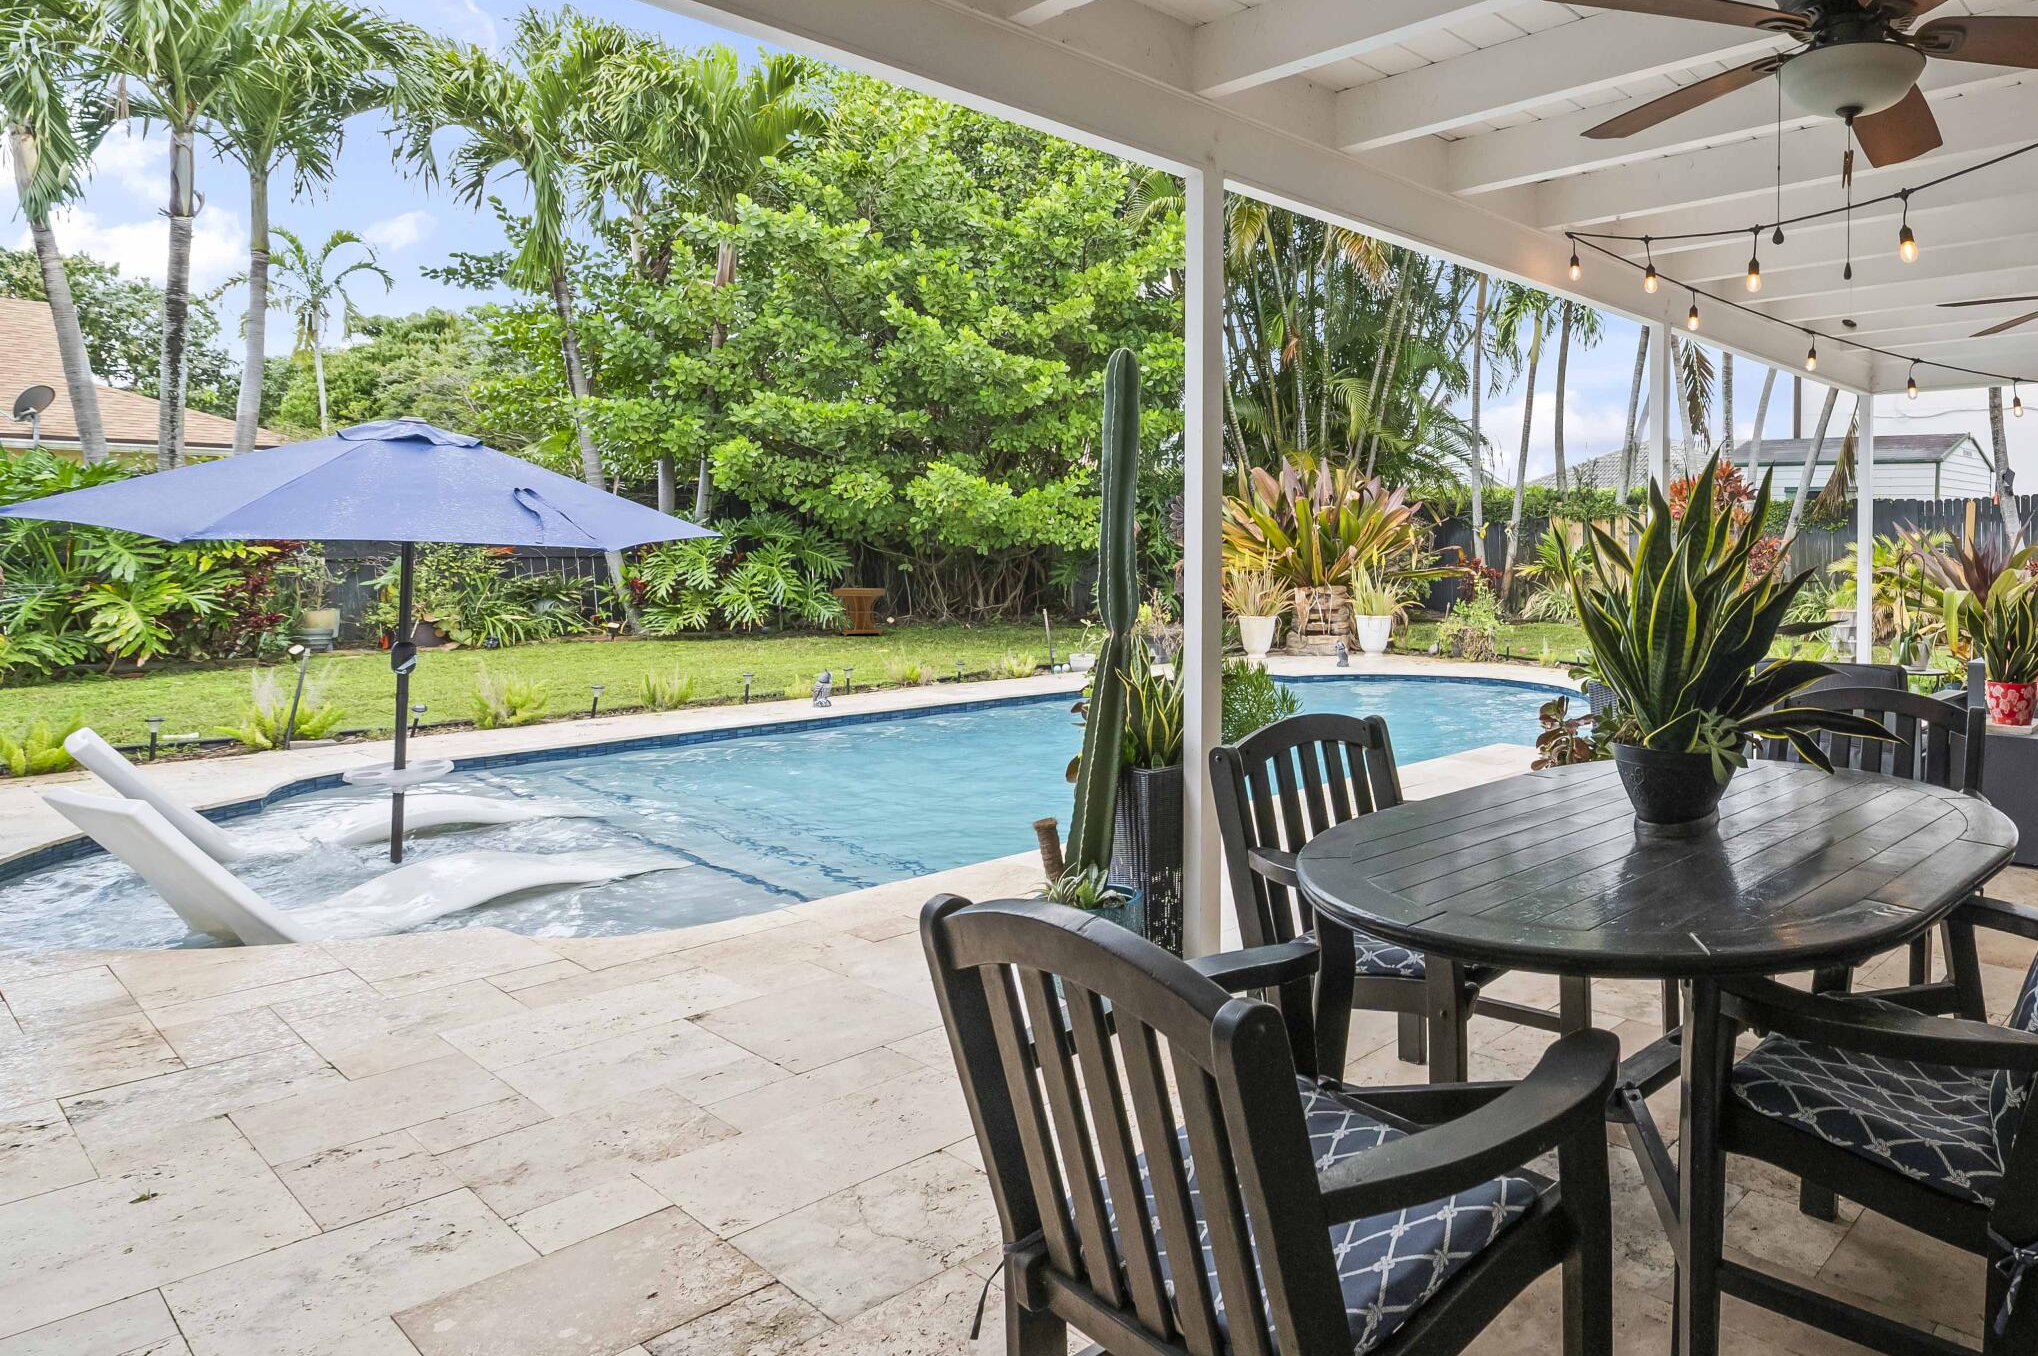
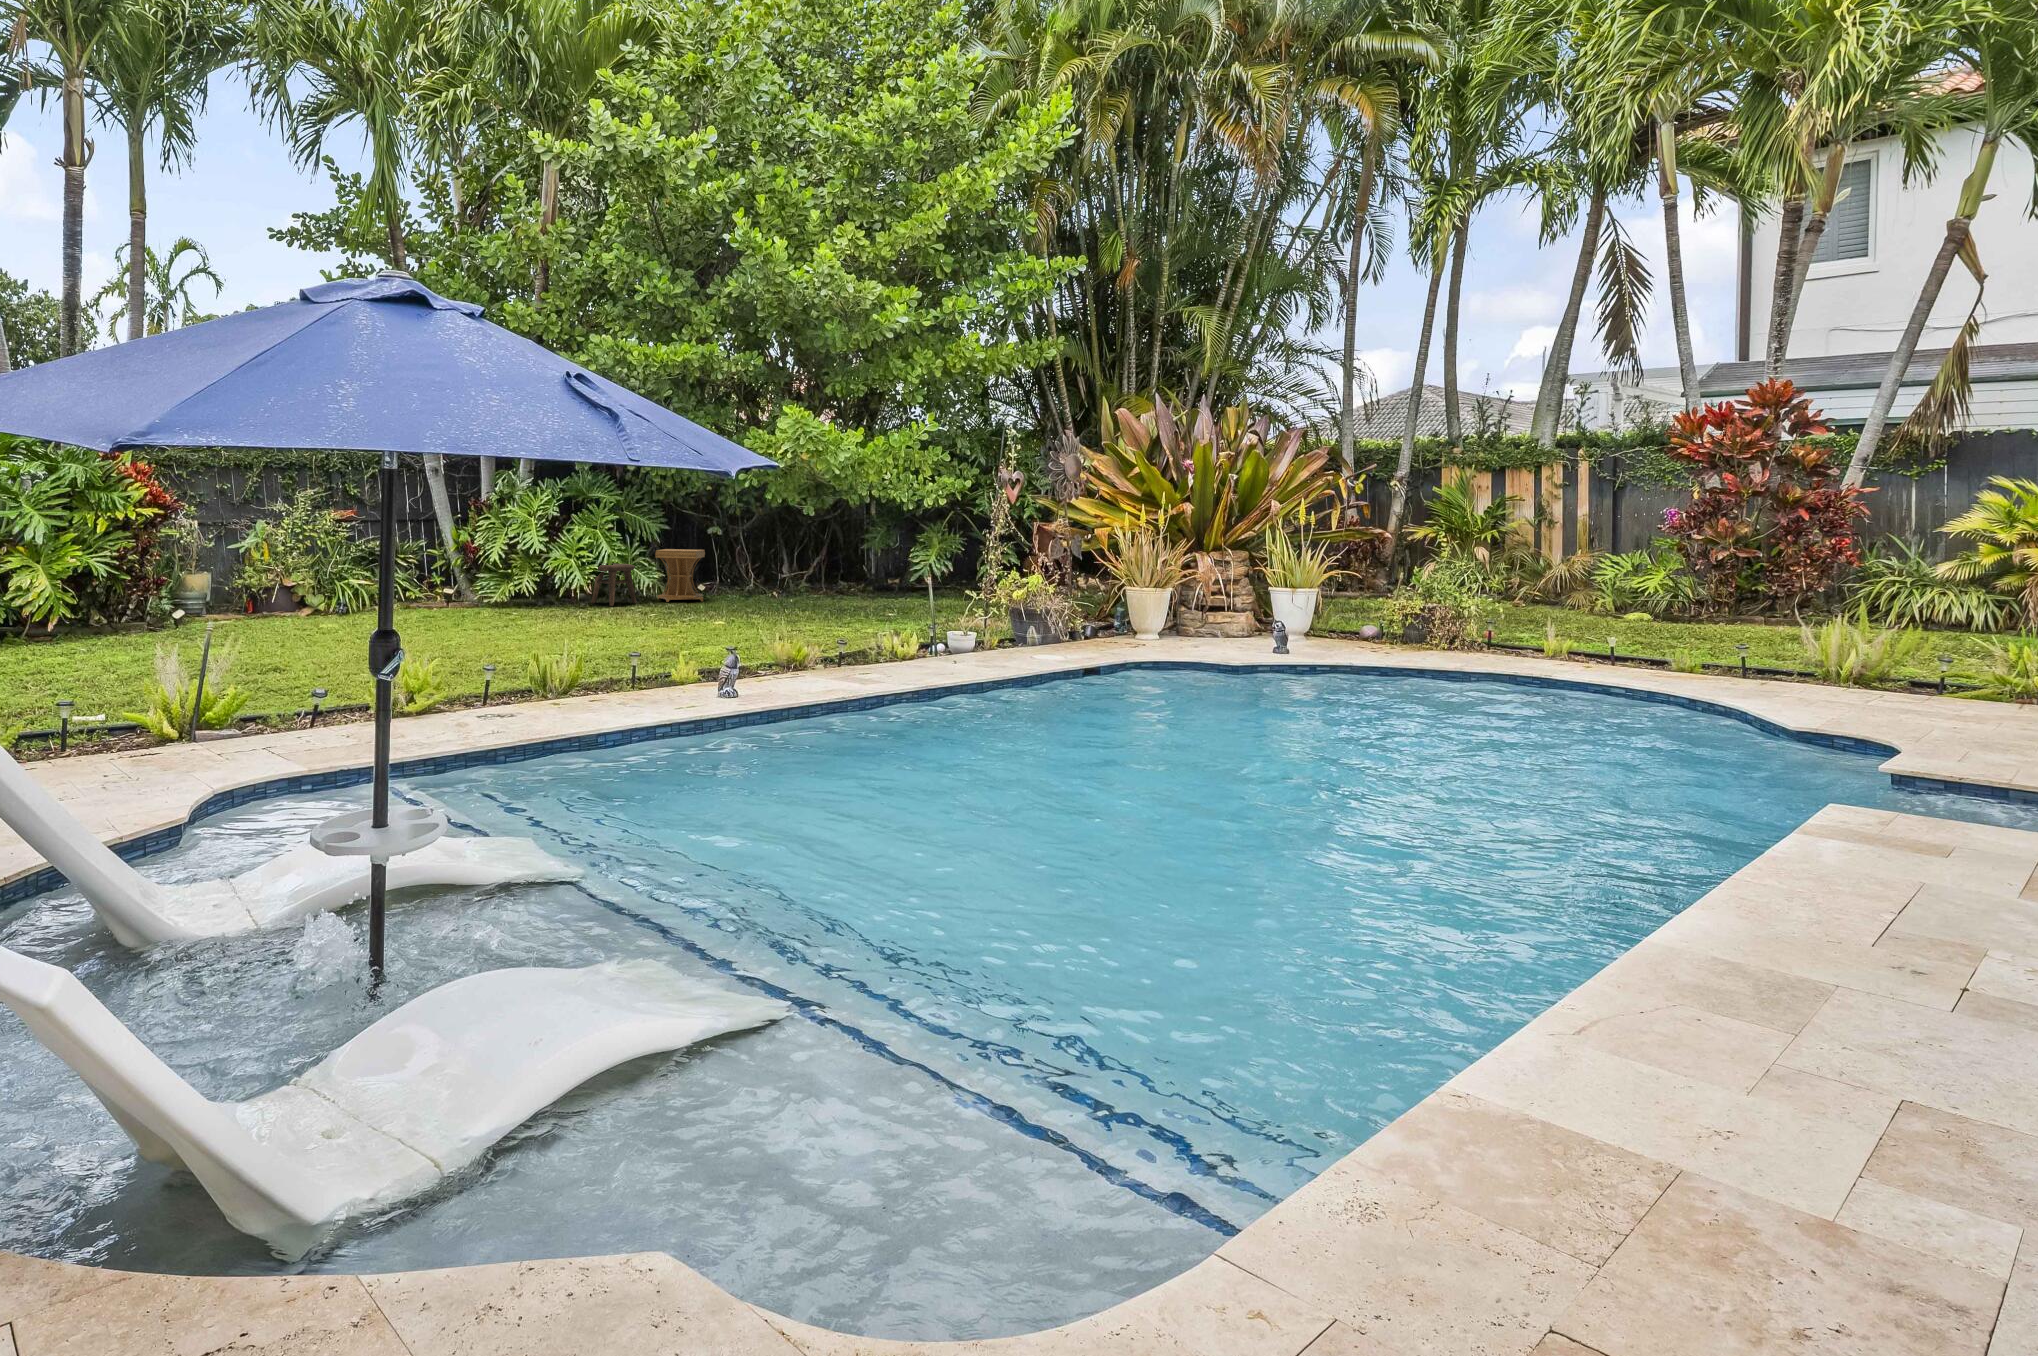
stool: none [766,601,813,639] -> present [591,564,636,606]

